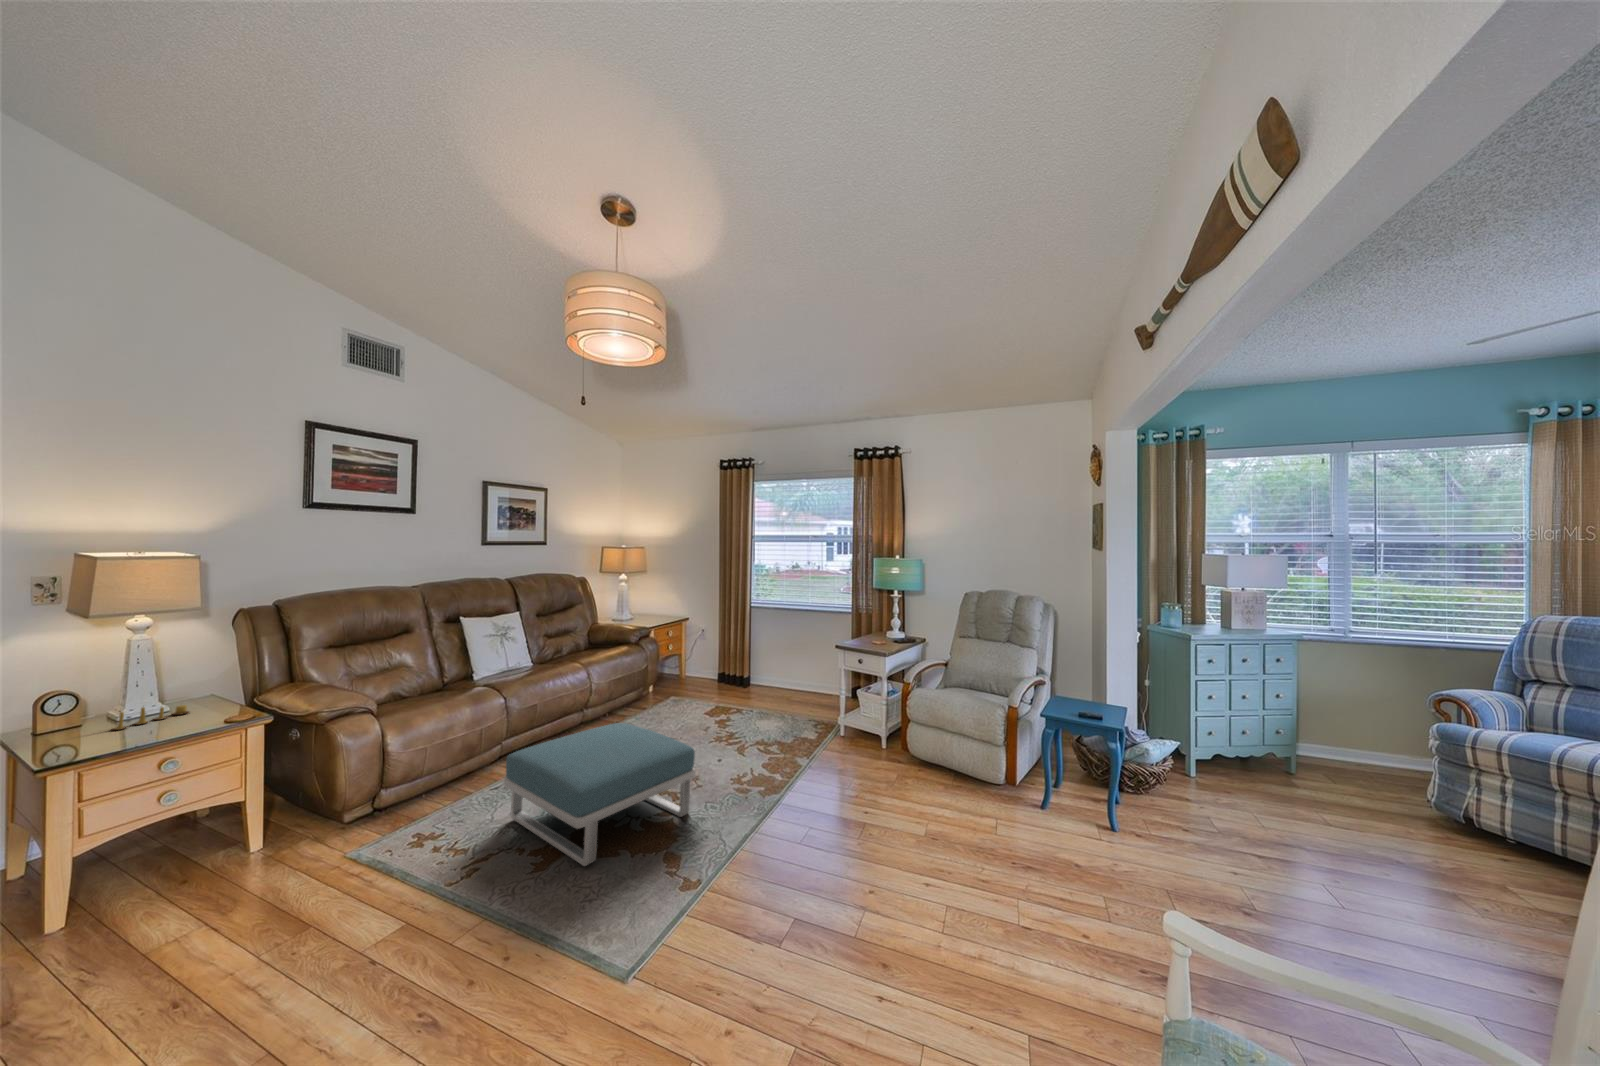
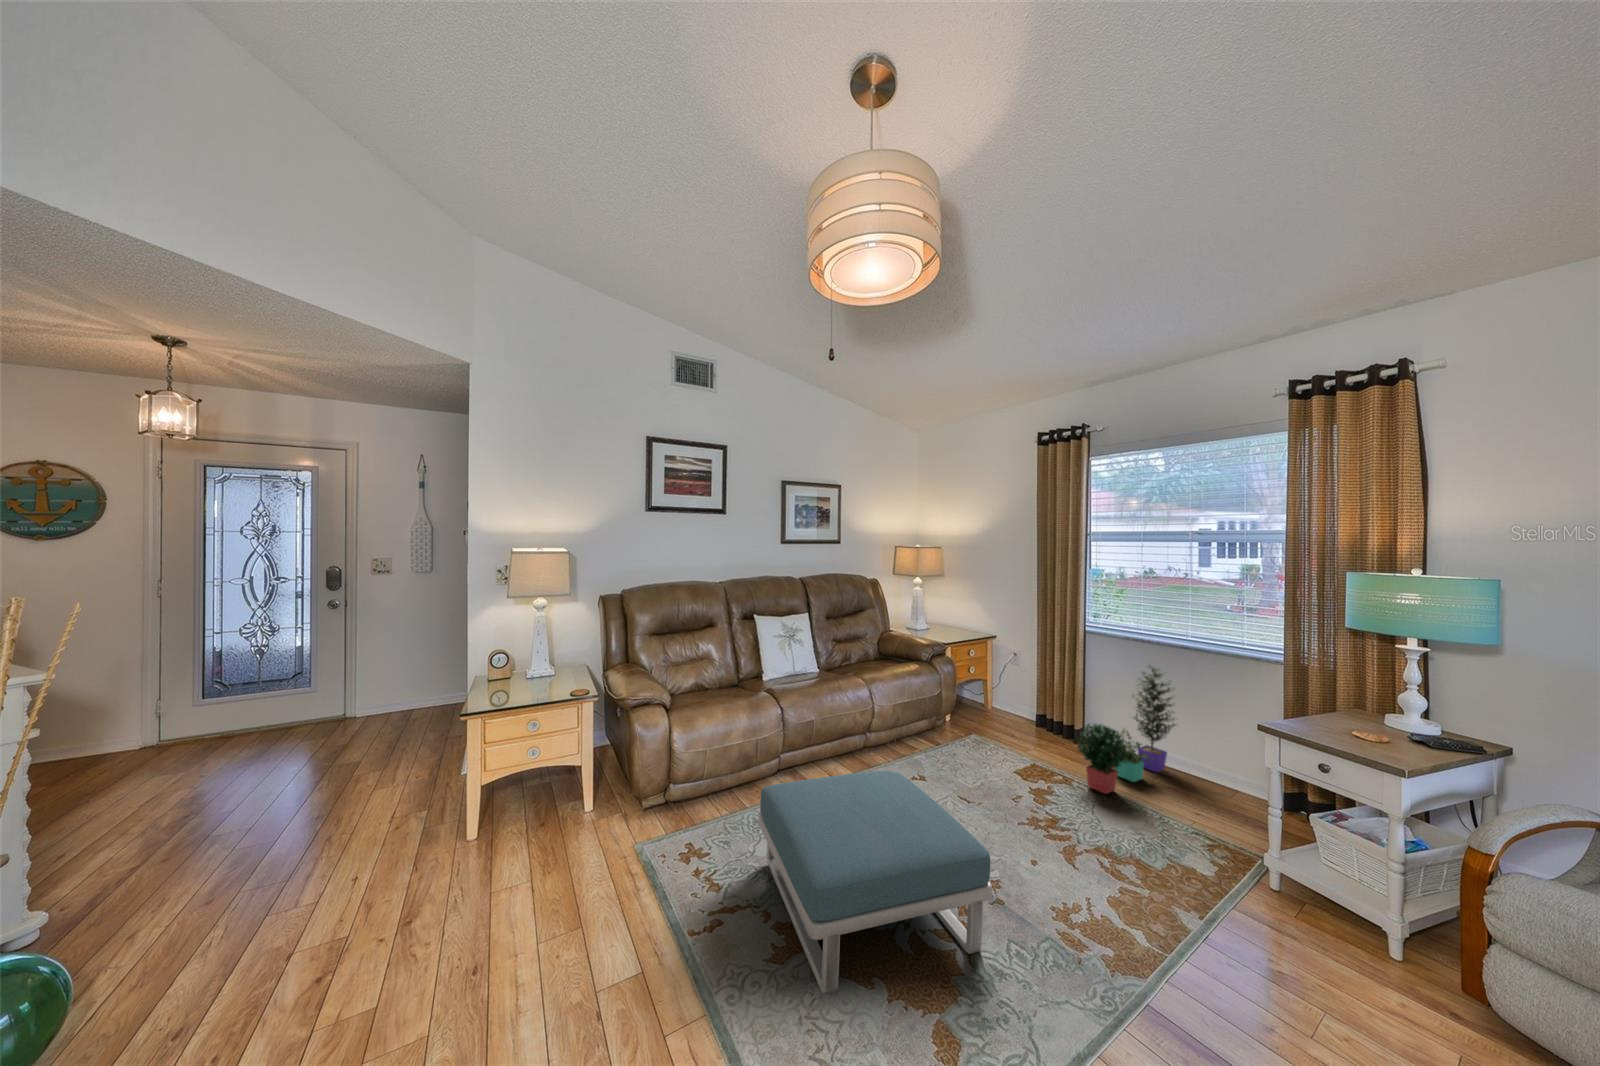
potted plant: none [744,625,805,716] -> present [1076,666,1176,794]
candle: present [112,705,189,730] -> none [505,670,555,688]

